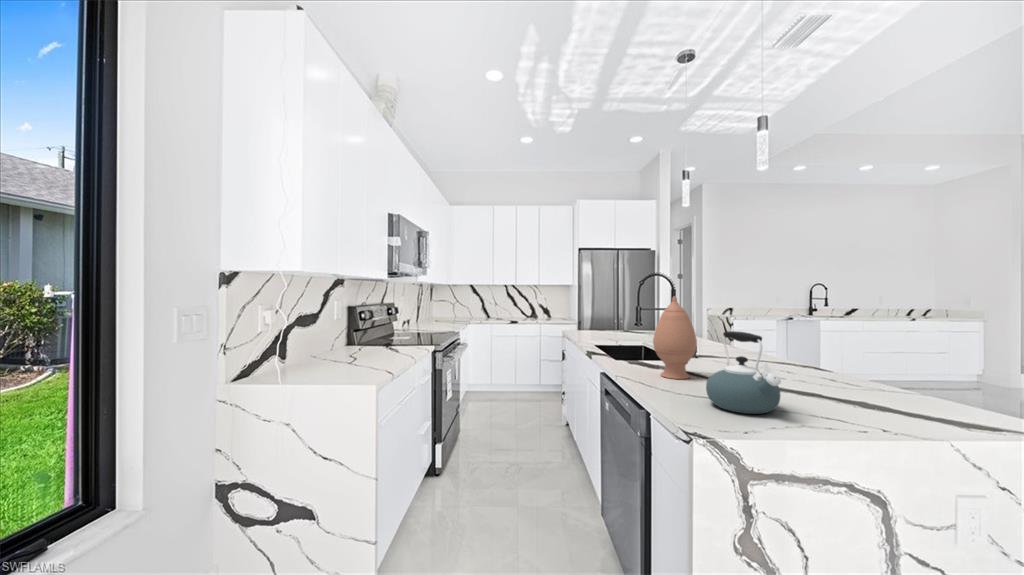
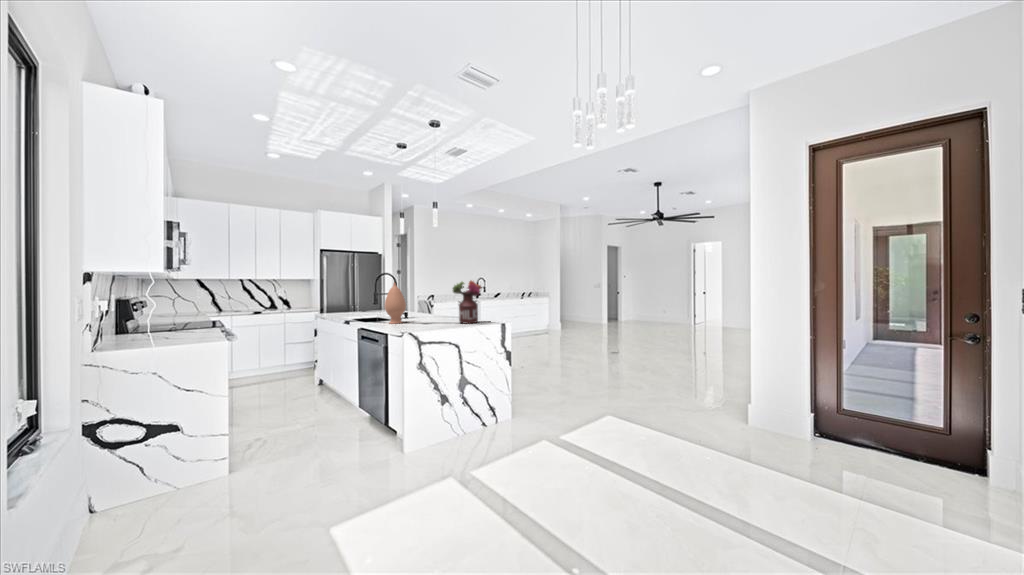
flower arrangement: none [825,298,933,419] -> present [453,281,482,324]
kettle: present [706,331,781,414] -> none [409,296,436,327]

